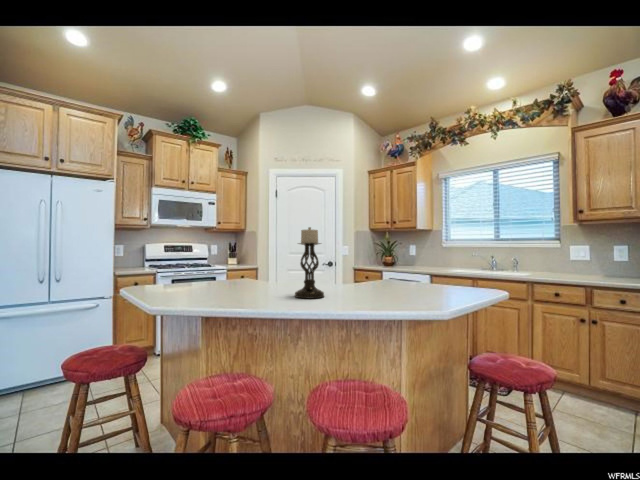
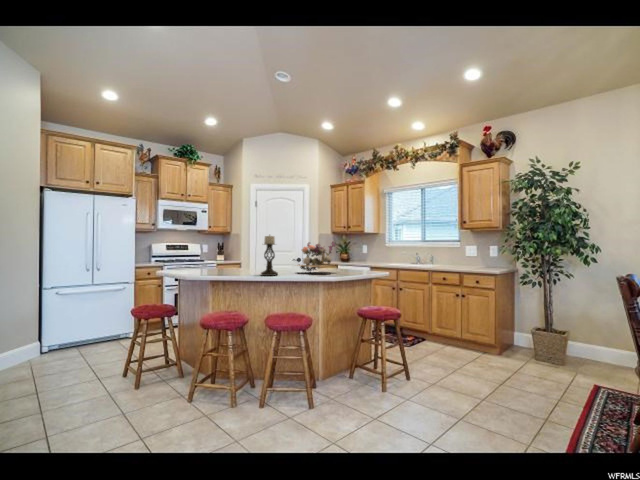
flower arrangement: none [347,237,419,291] -> present [298,241,335,271]

